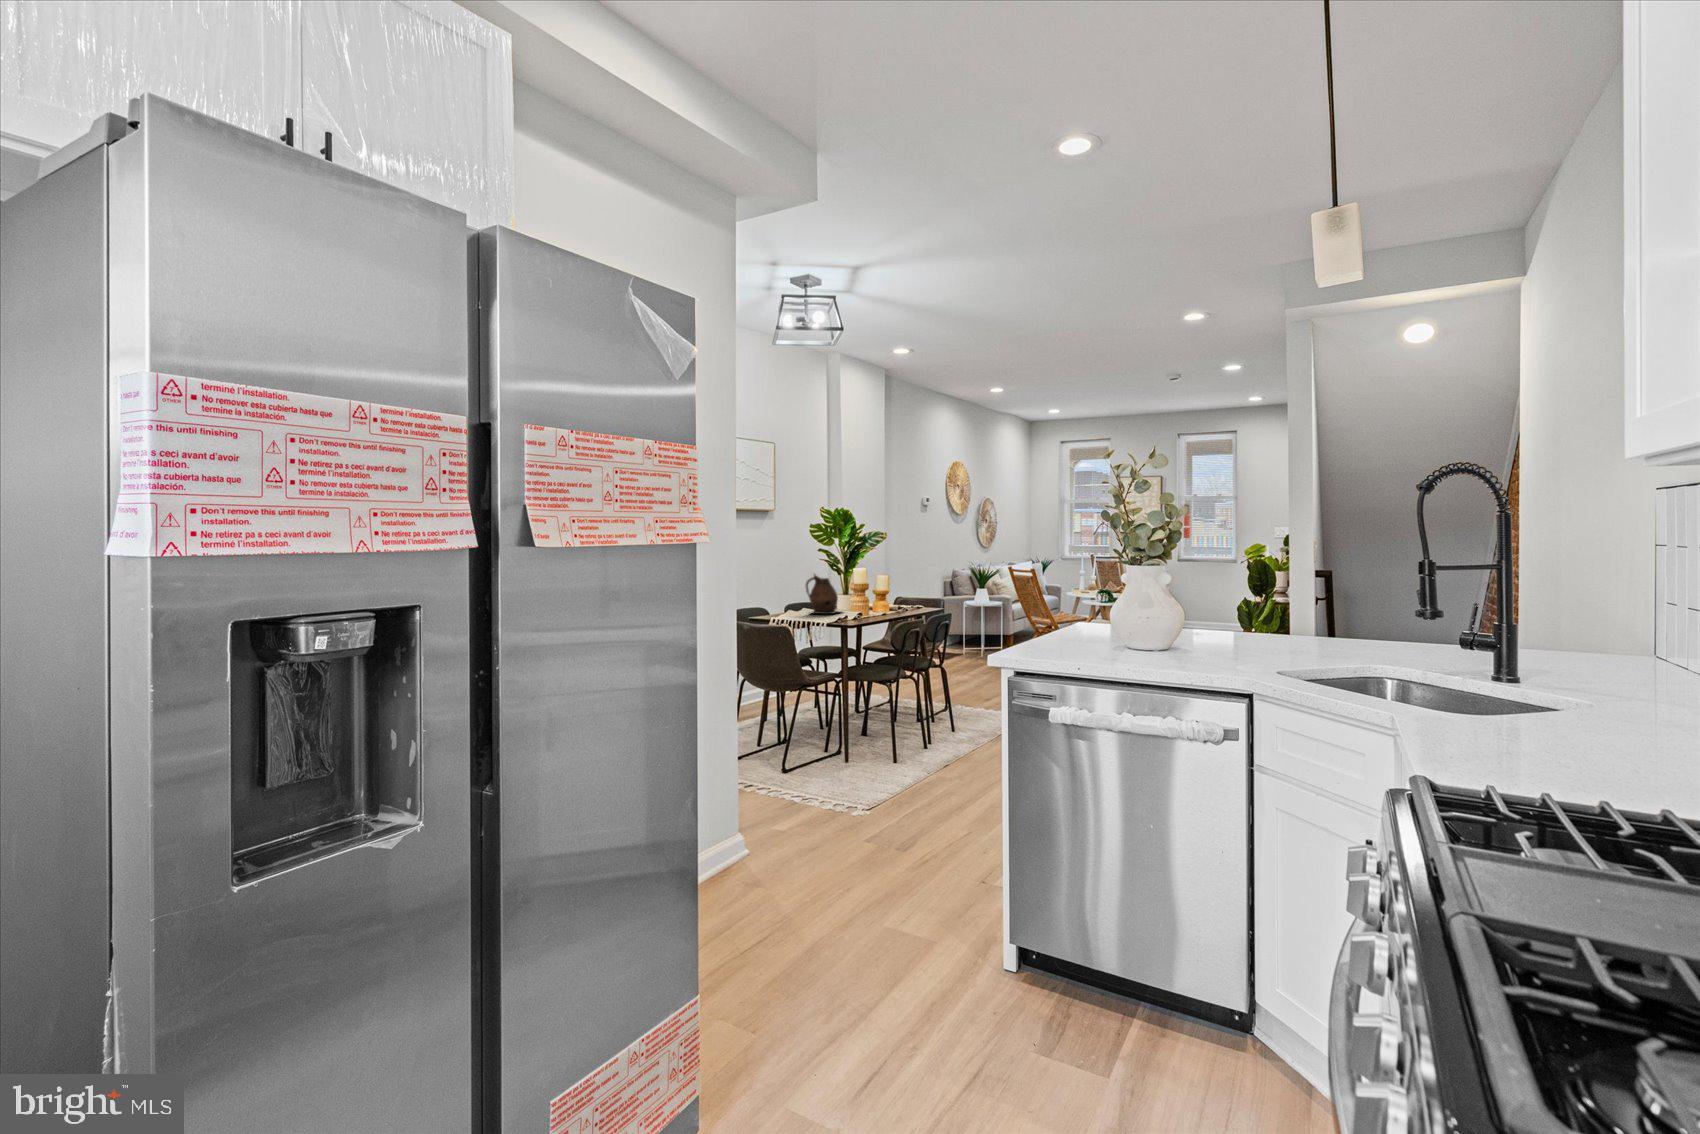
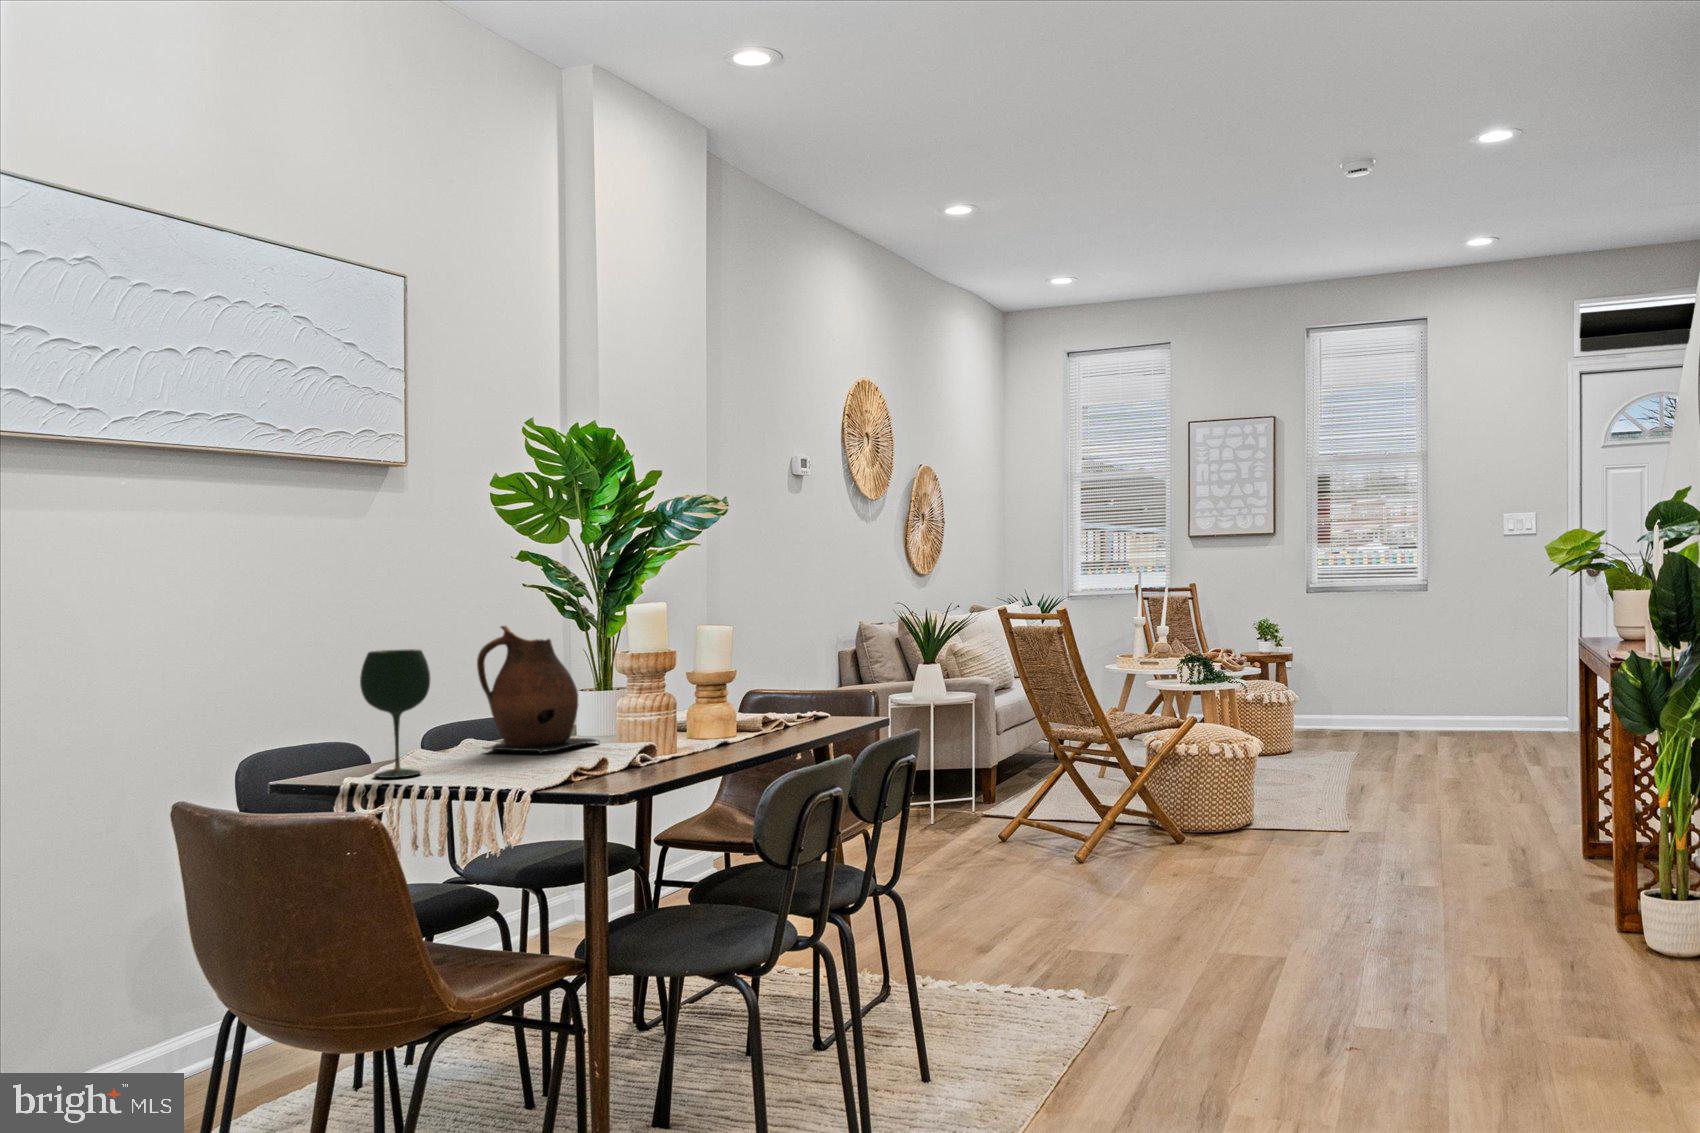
wine glass: none [774,581,794,620] -> present [360,649,430,778]

